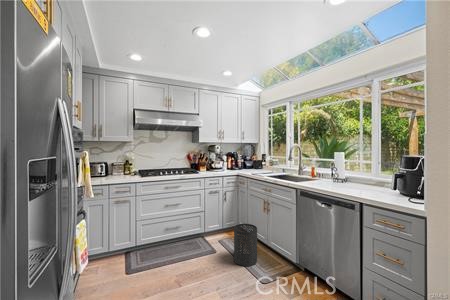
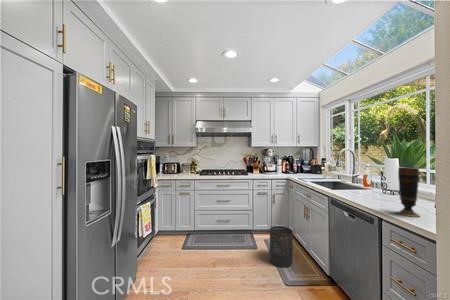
vase: none [365,156,383,197] -> present [397,167,419,217]

